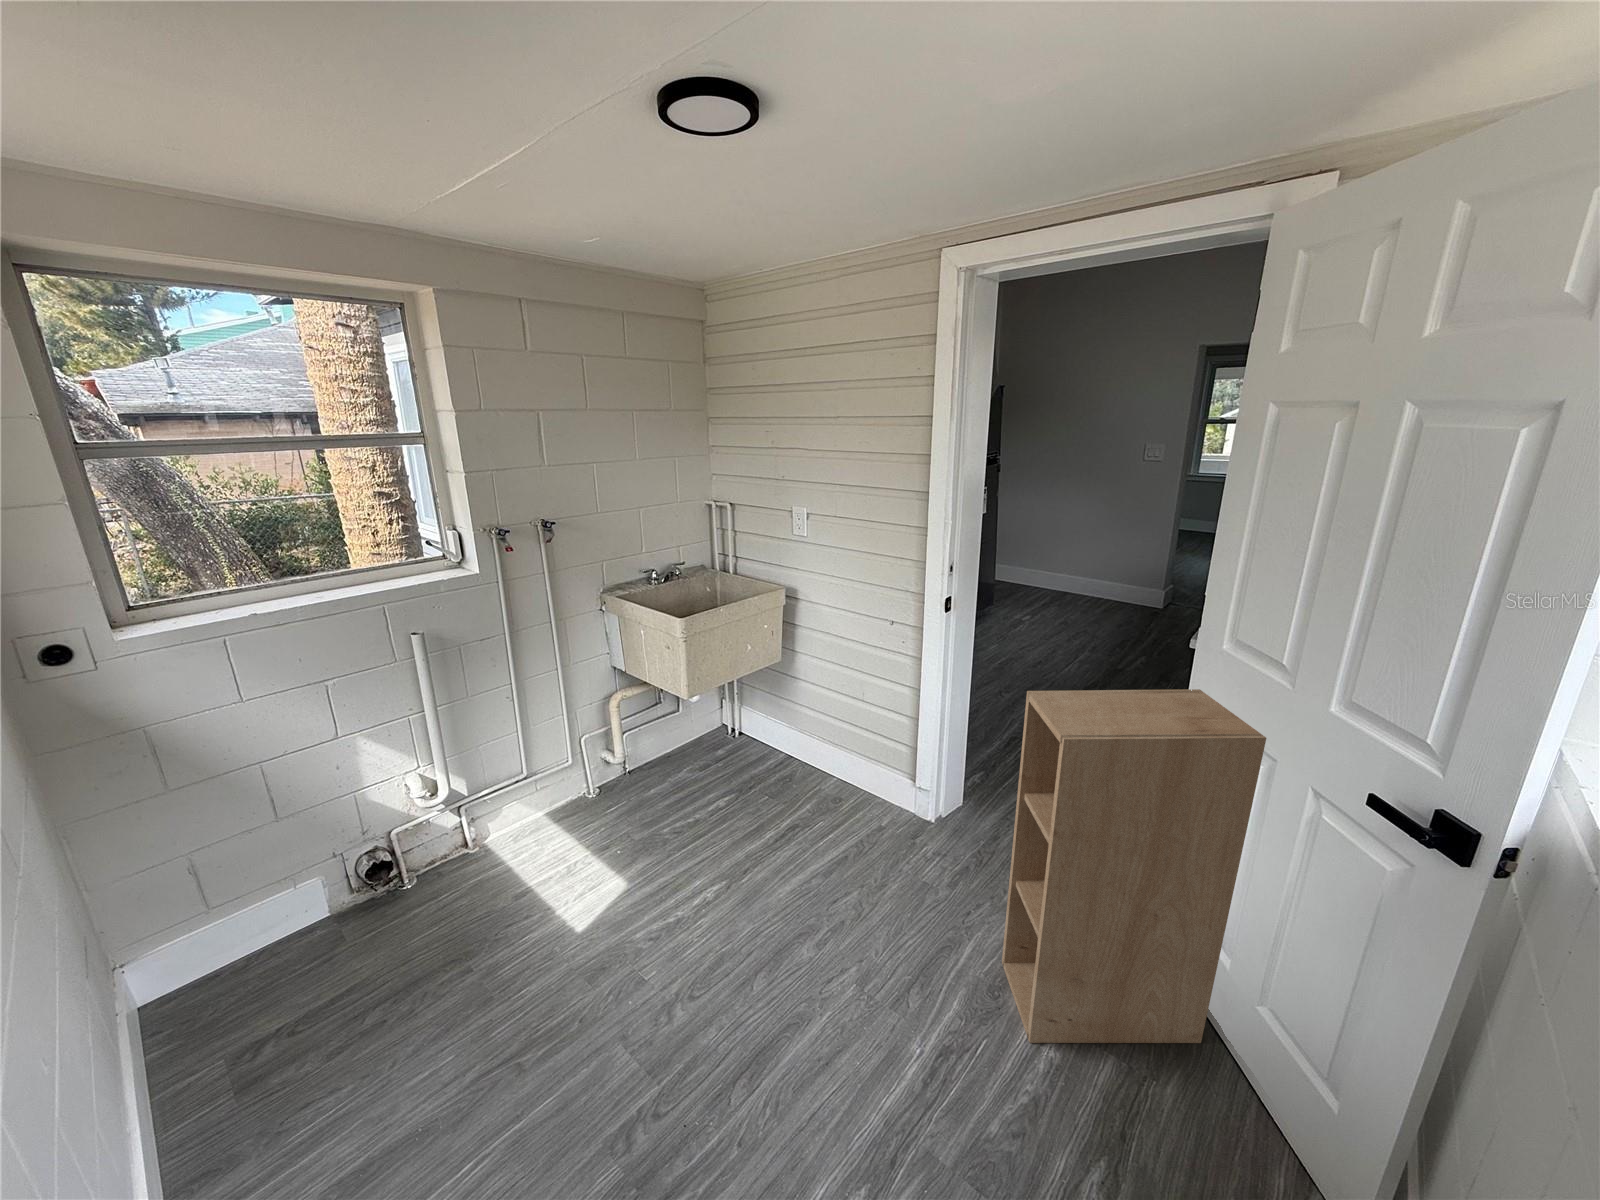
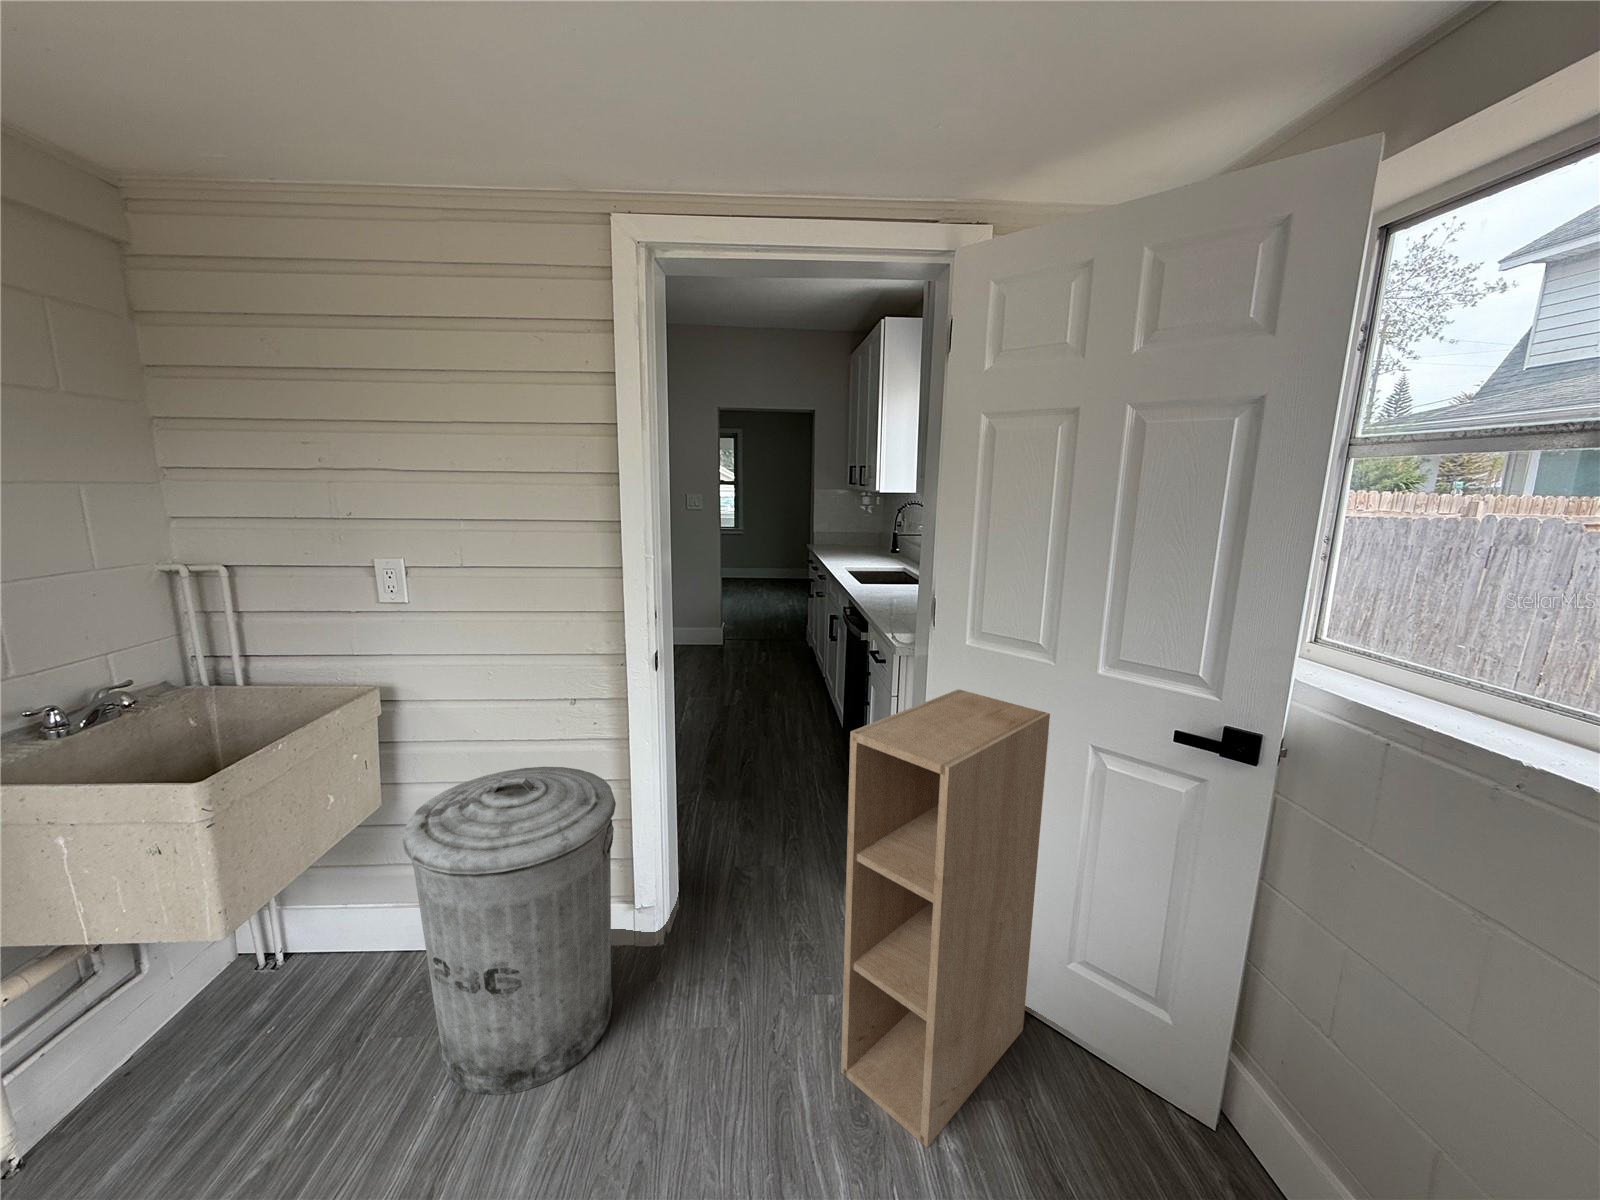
trash can: none [766,657,895,858] -> present [403,767,616,1095]

